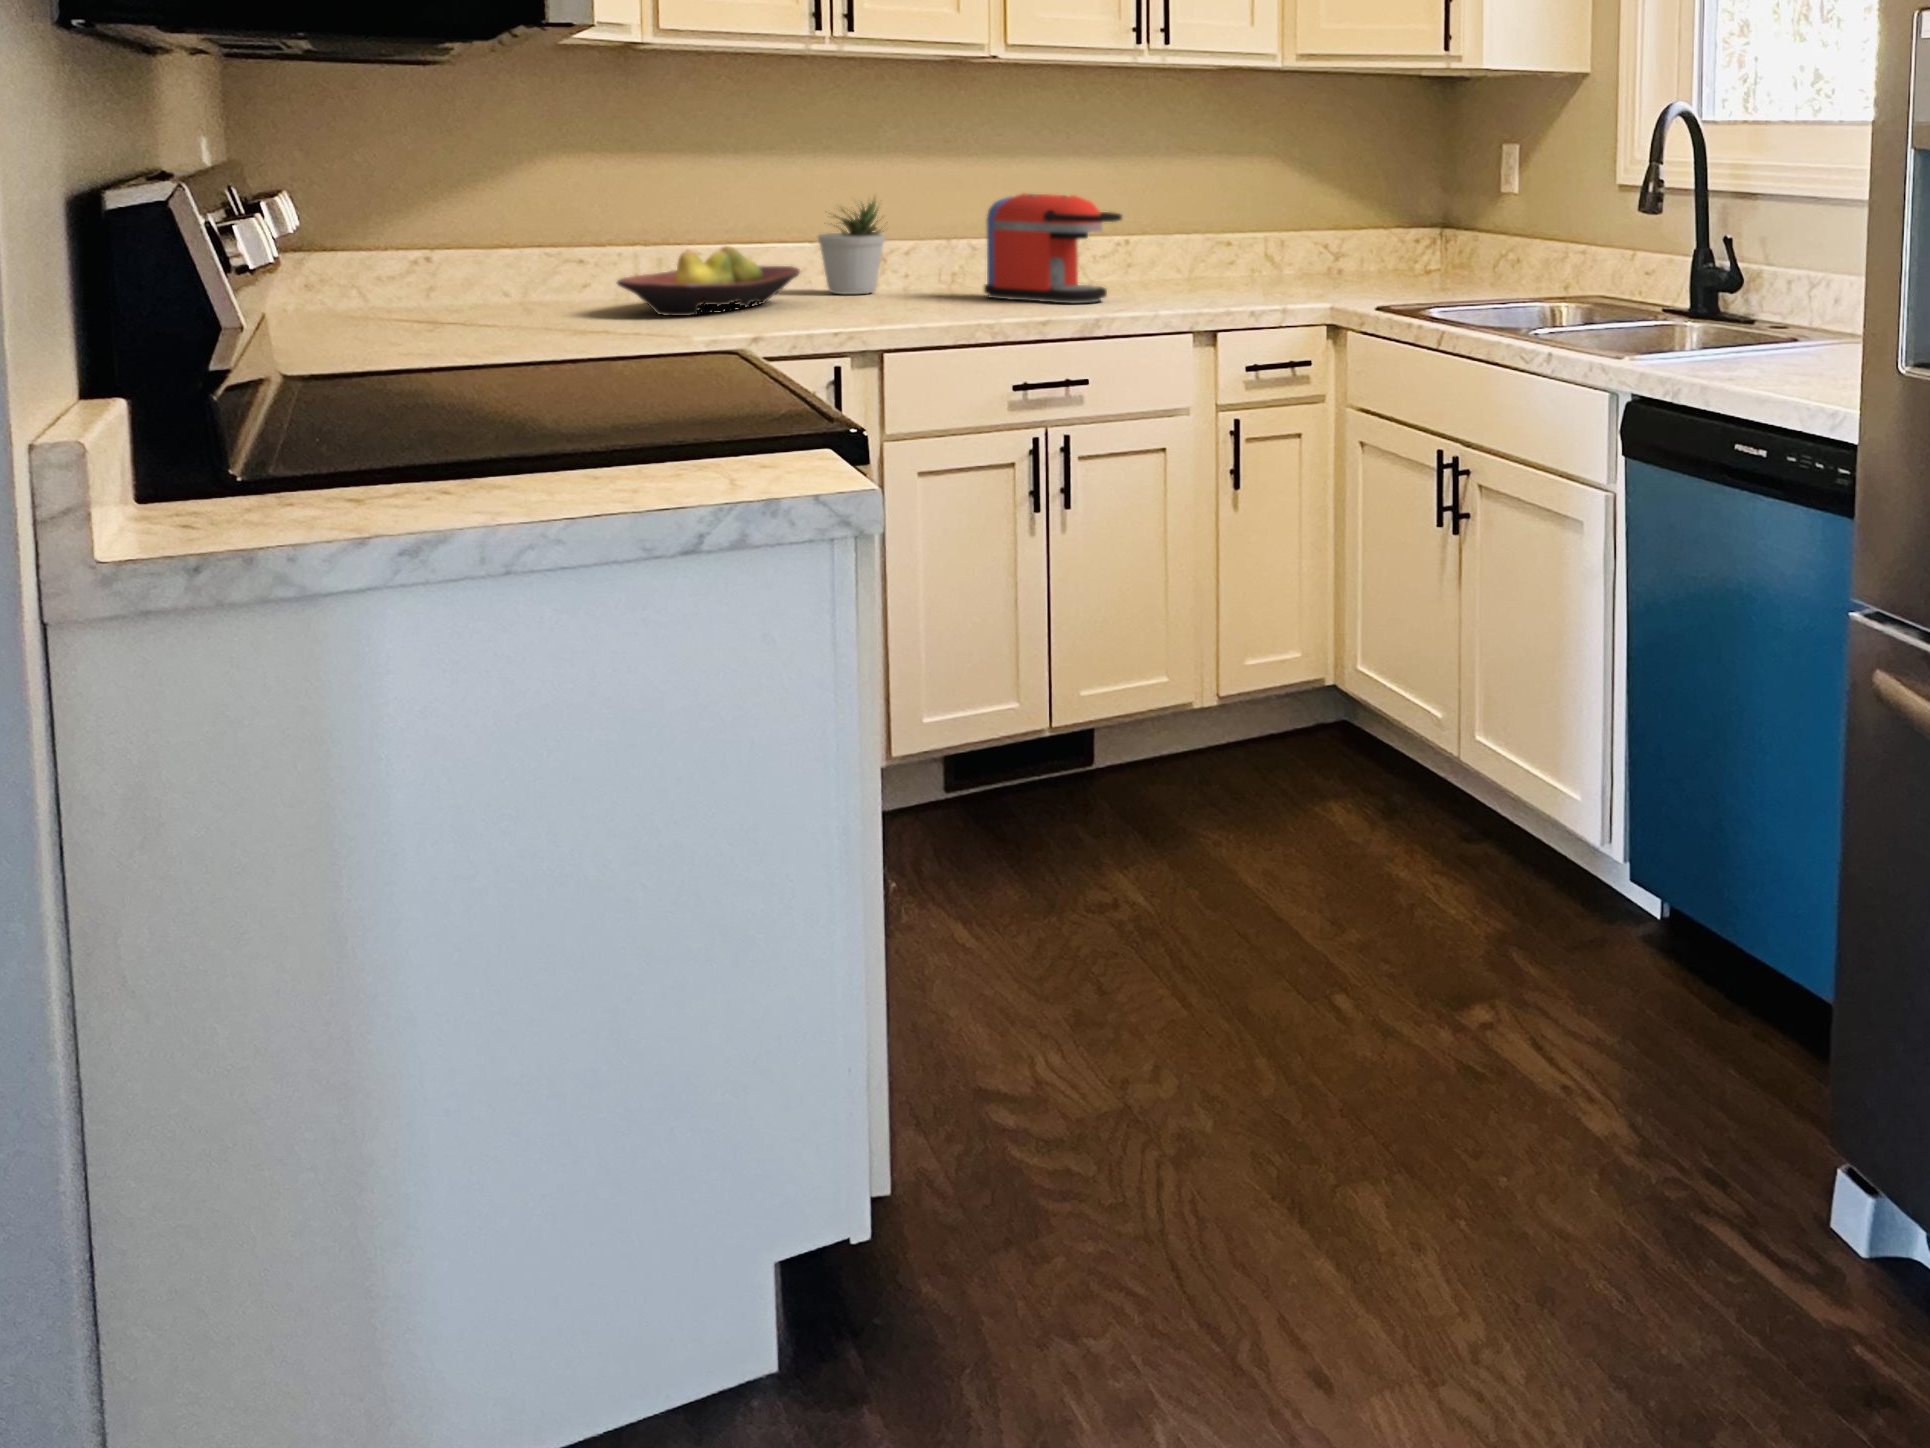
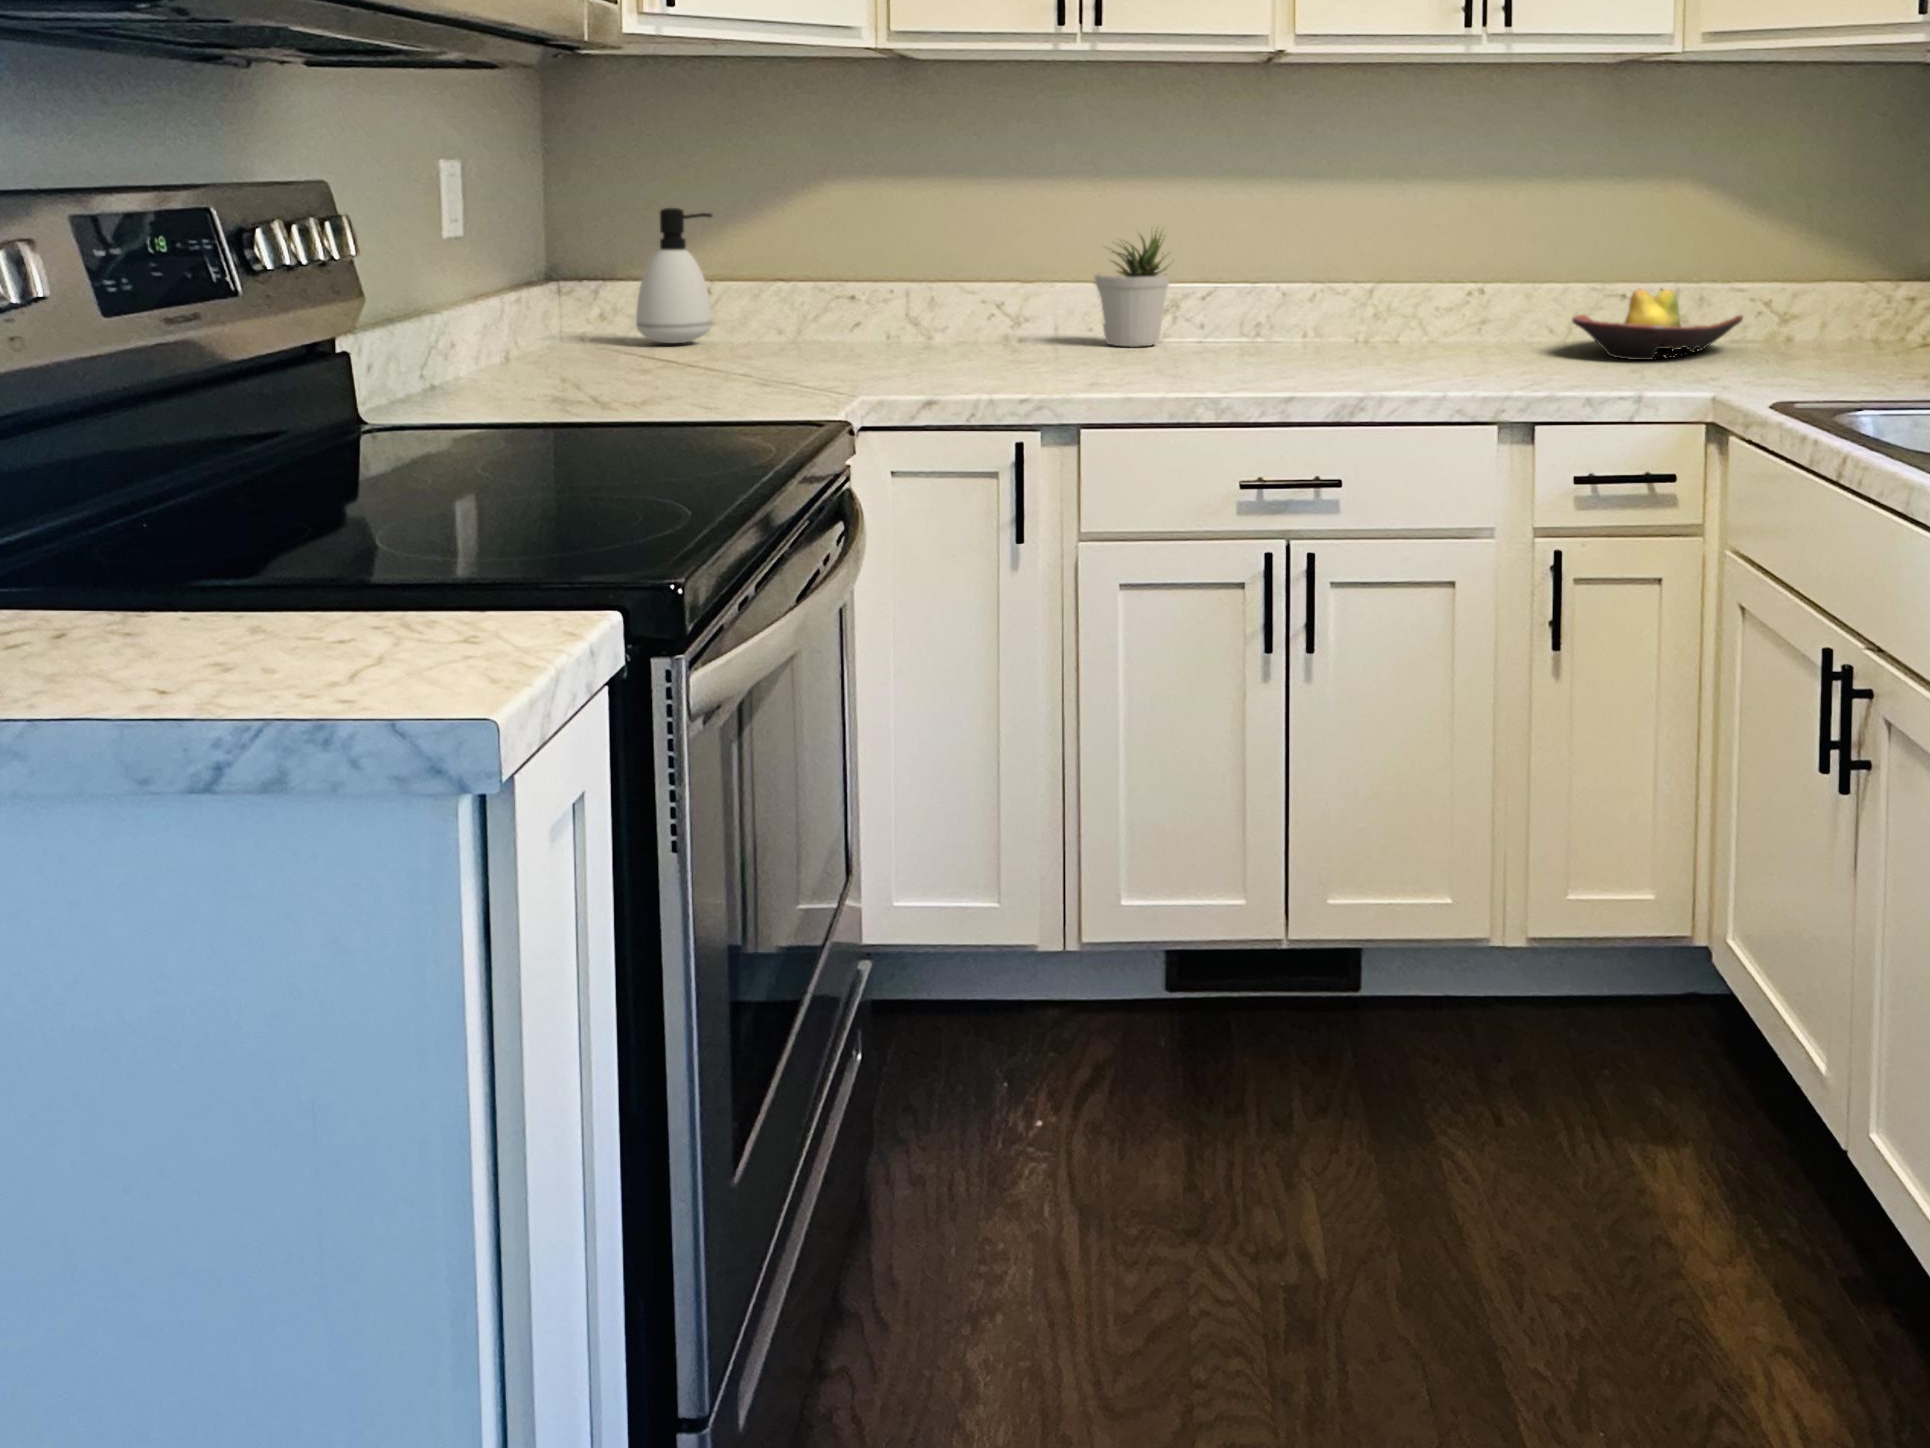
soap dispenser: none [367,181,448,308] -> present [636,208,712,344]
coffee maker: present [984,194,1122,304] -> none [1266,227,1426,373]
fruit bowl: present [617,246,800,316] -> present [1572,289,1743,360]

